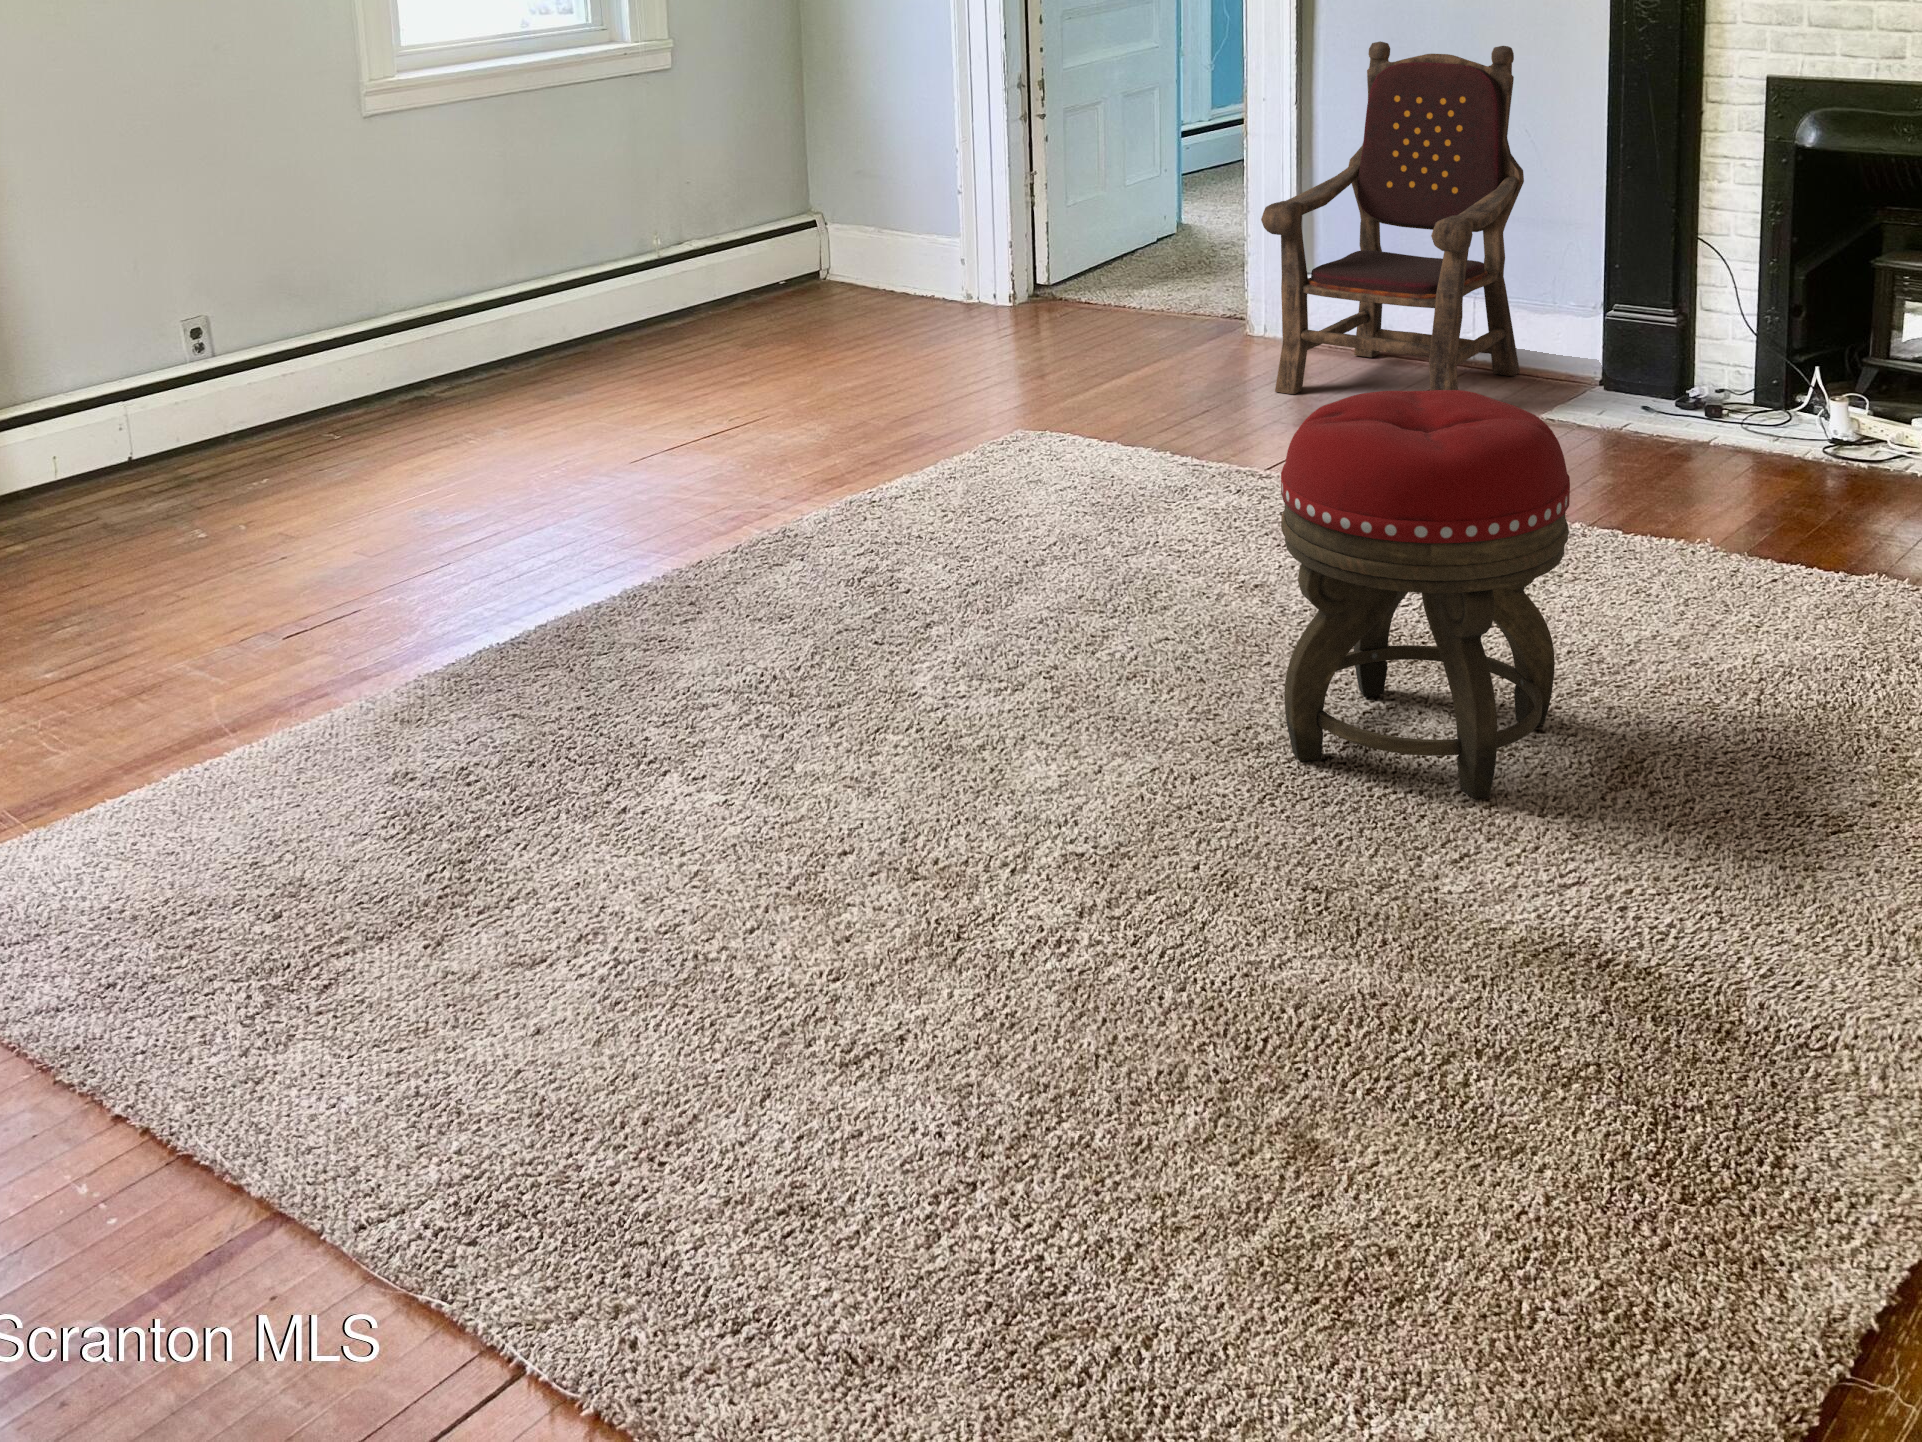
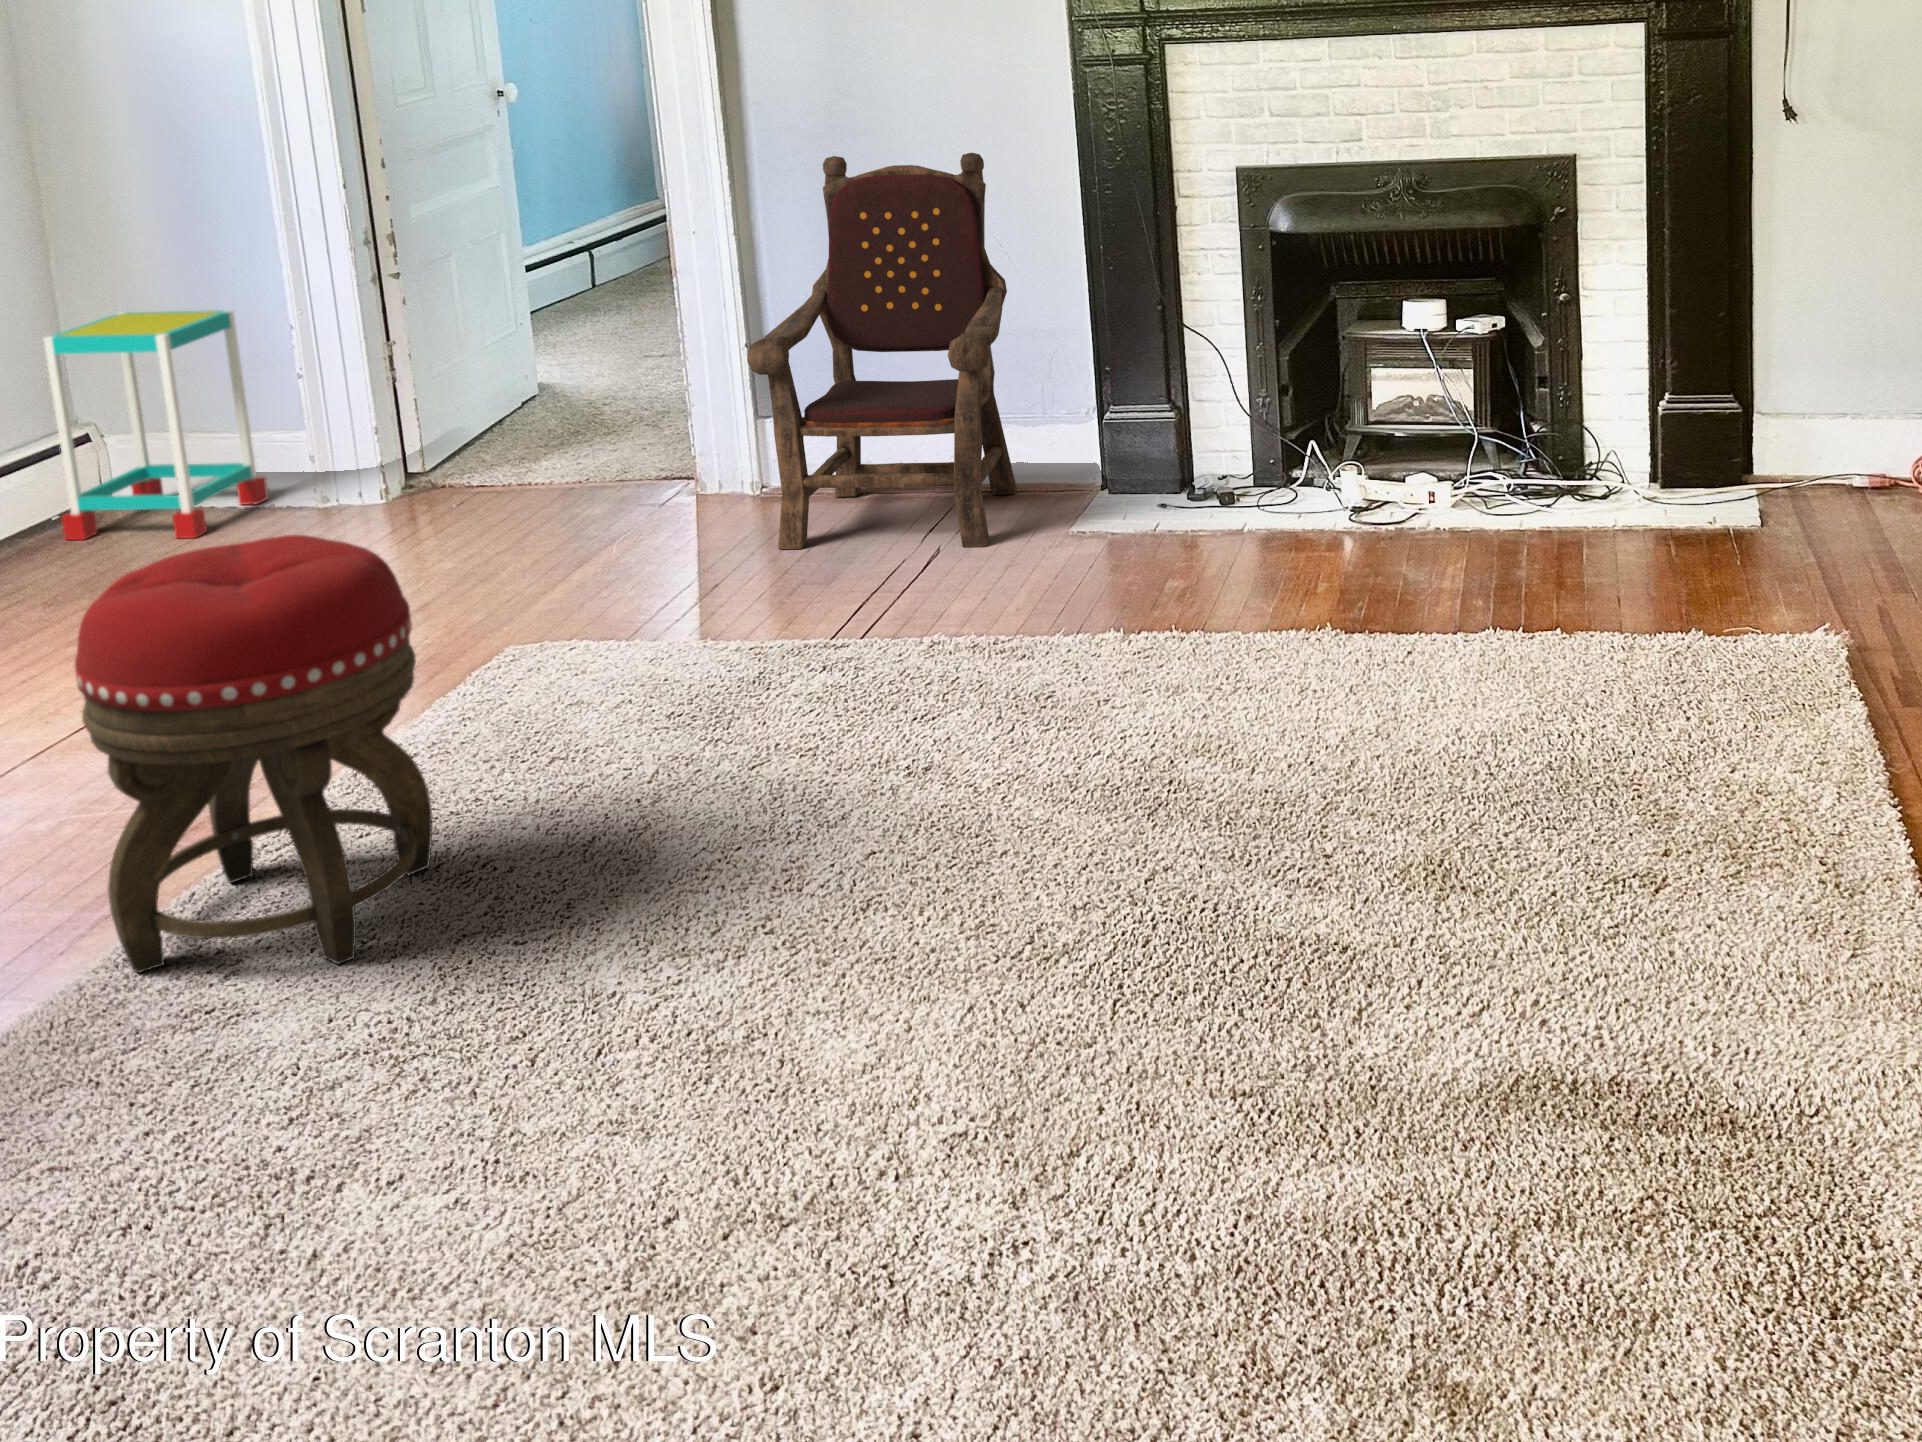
side table: none [781,133,931,317] -> present [44,310,268,540]
footstool: present [1281,390,1570,799] -> present [75,535,432,973]

